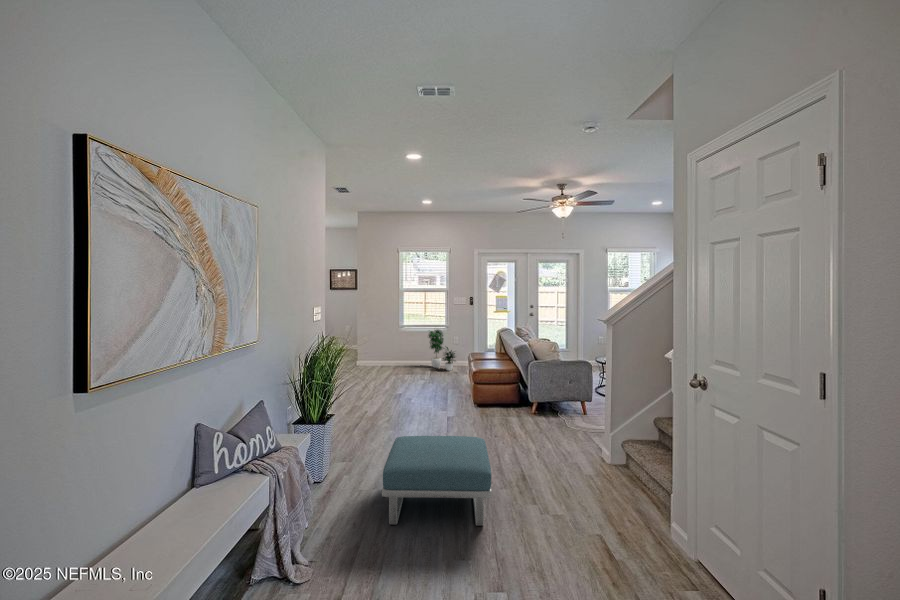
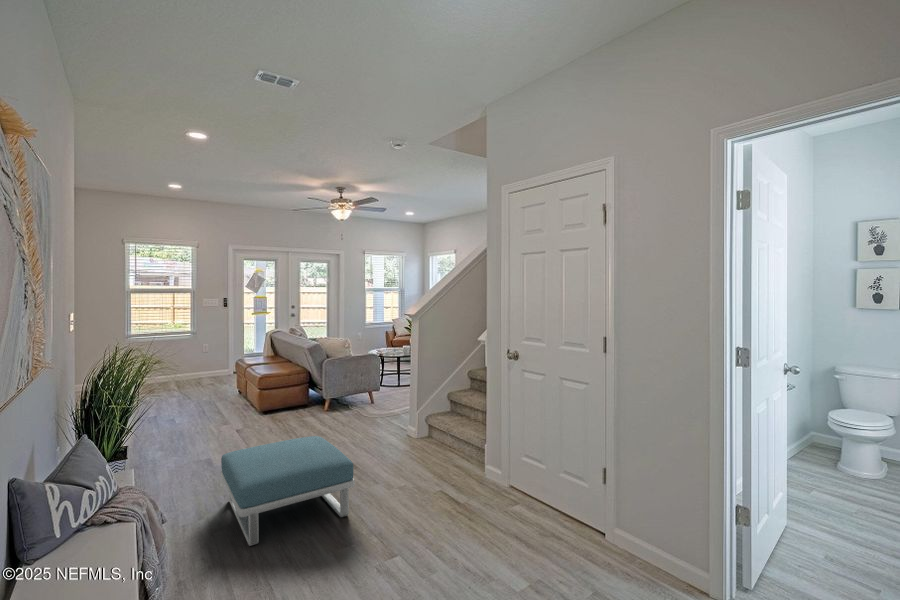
potted plant: present [429,330,455,371] -> none [170,333,214,383]

